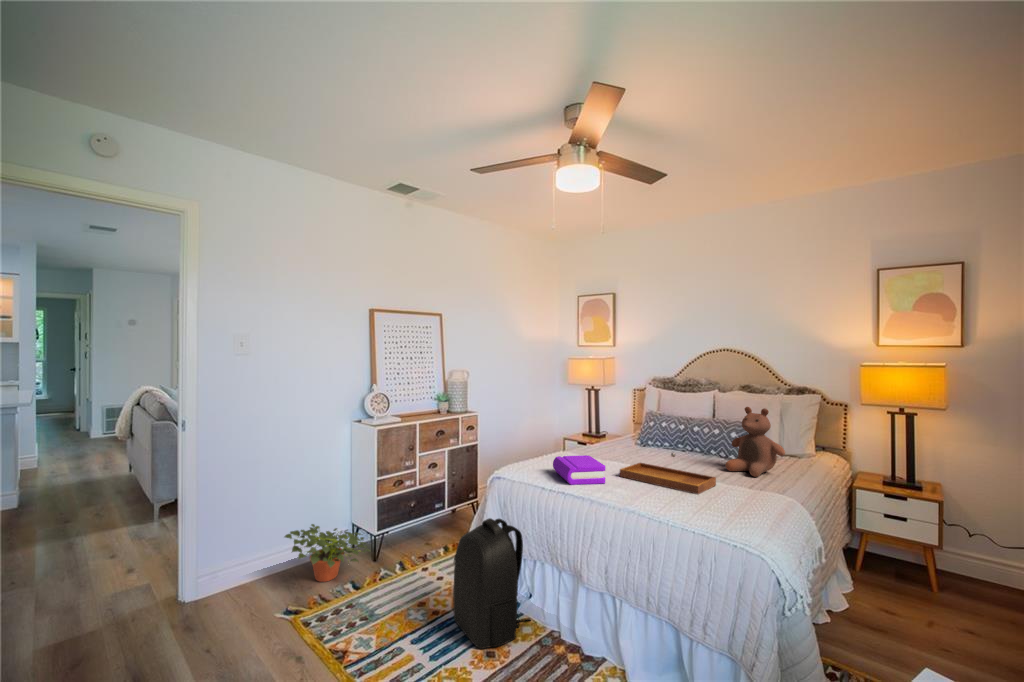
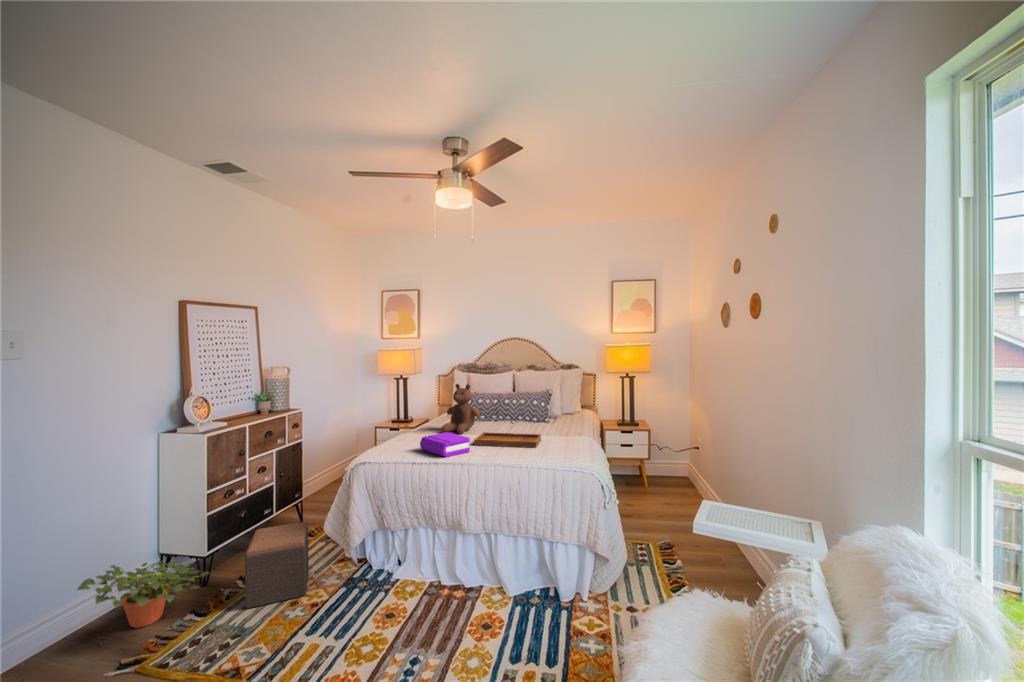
stuffed bear: present [725,407,785,477] -> present [442,384,480,434]
backpack: present [453,518,531,649] -> none [337,500,410,615]
footstool: none [387,521,451,599] -> present [245,522,309,608]

